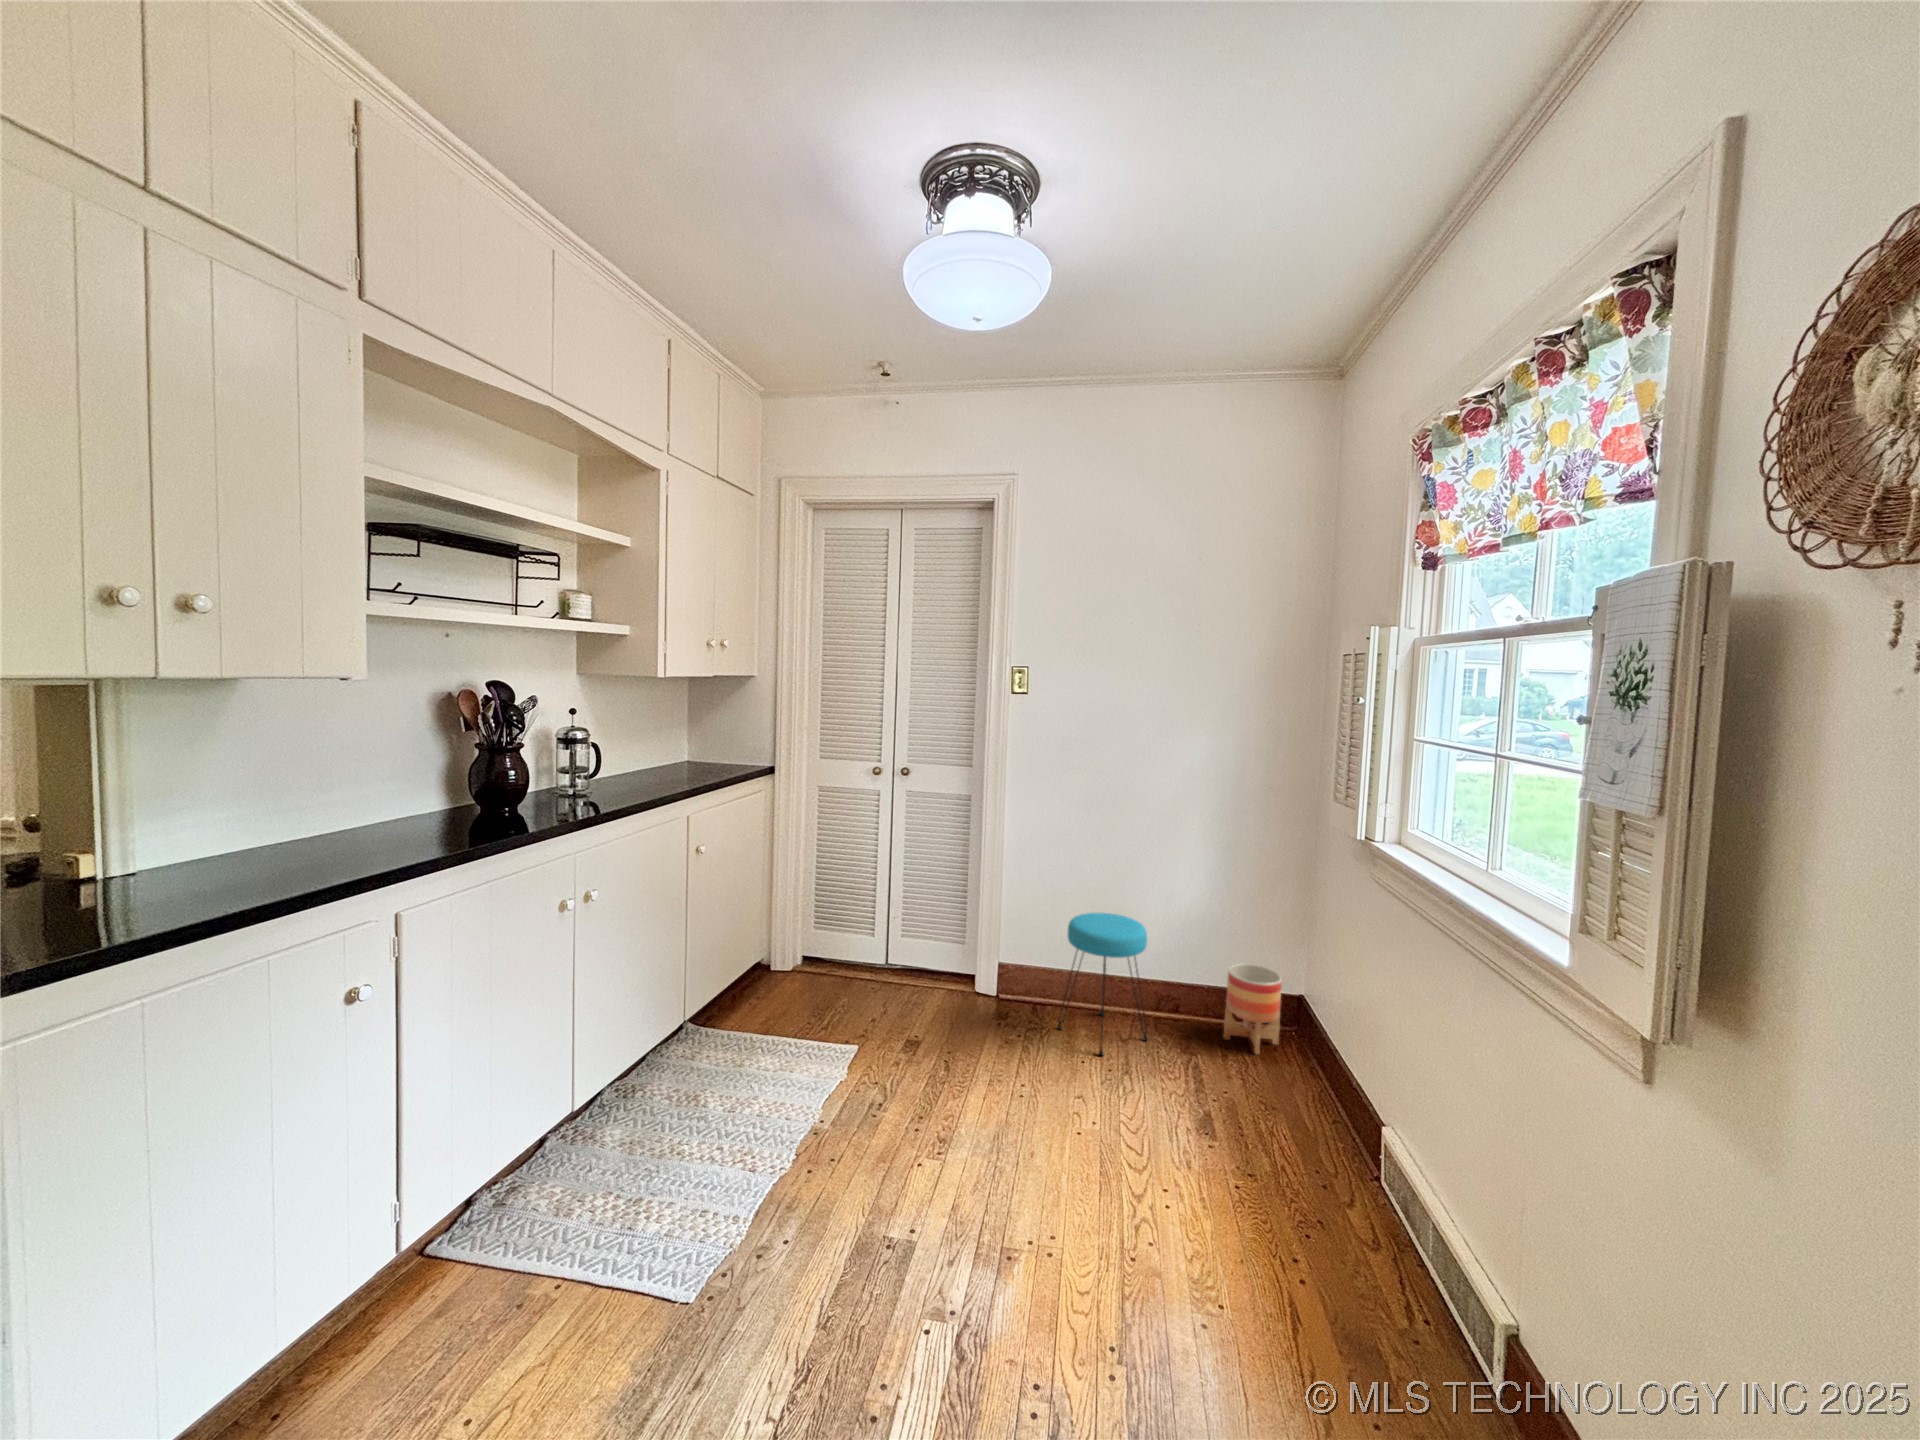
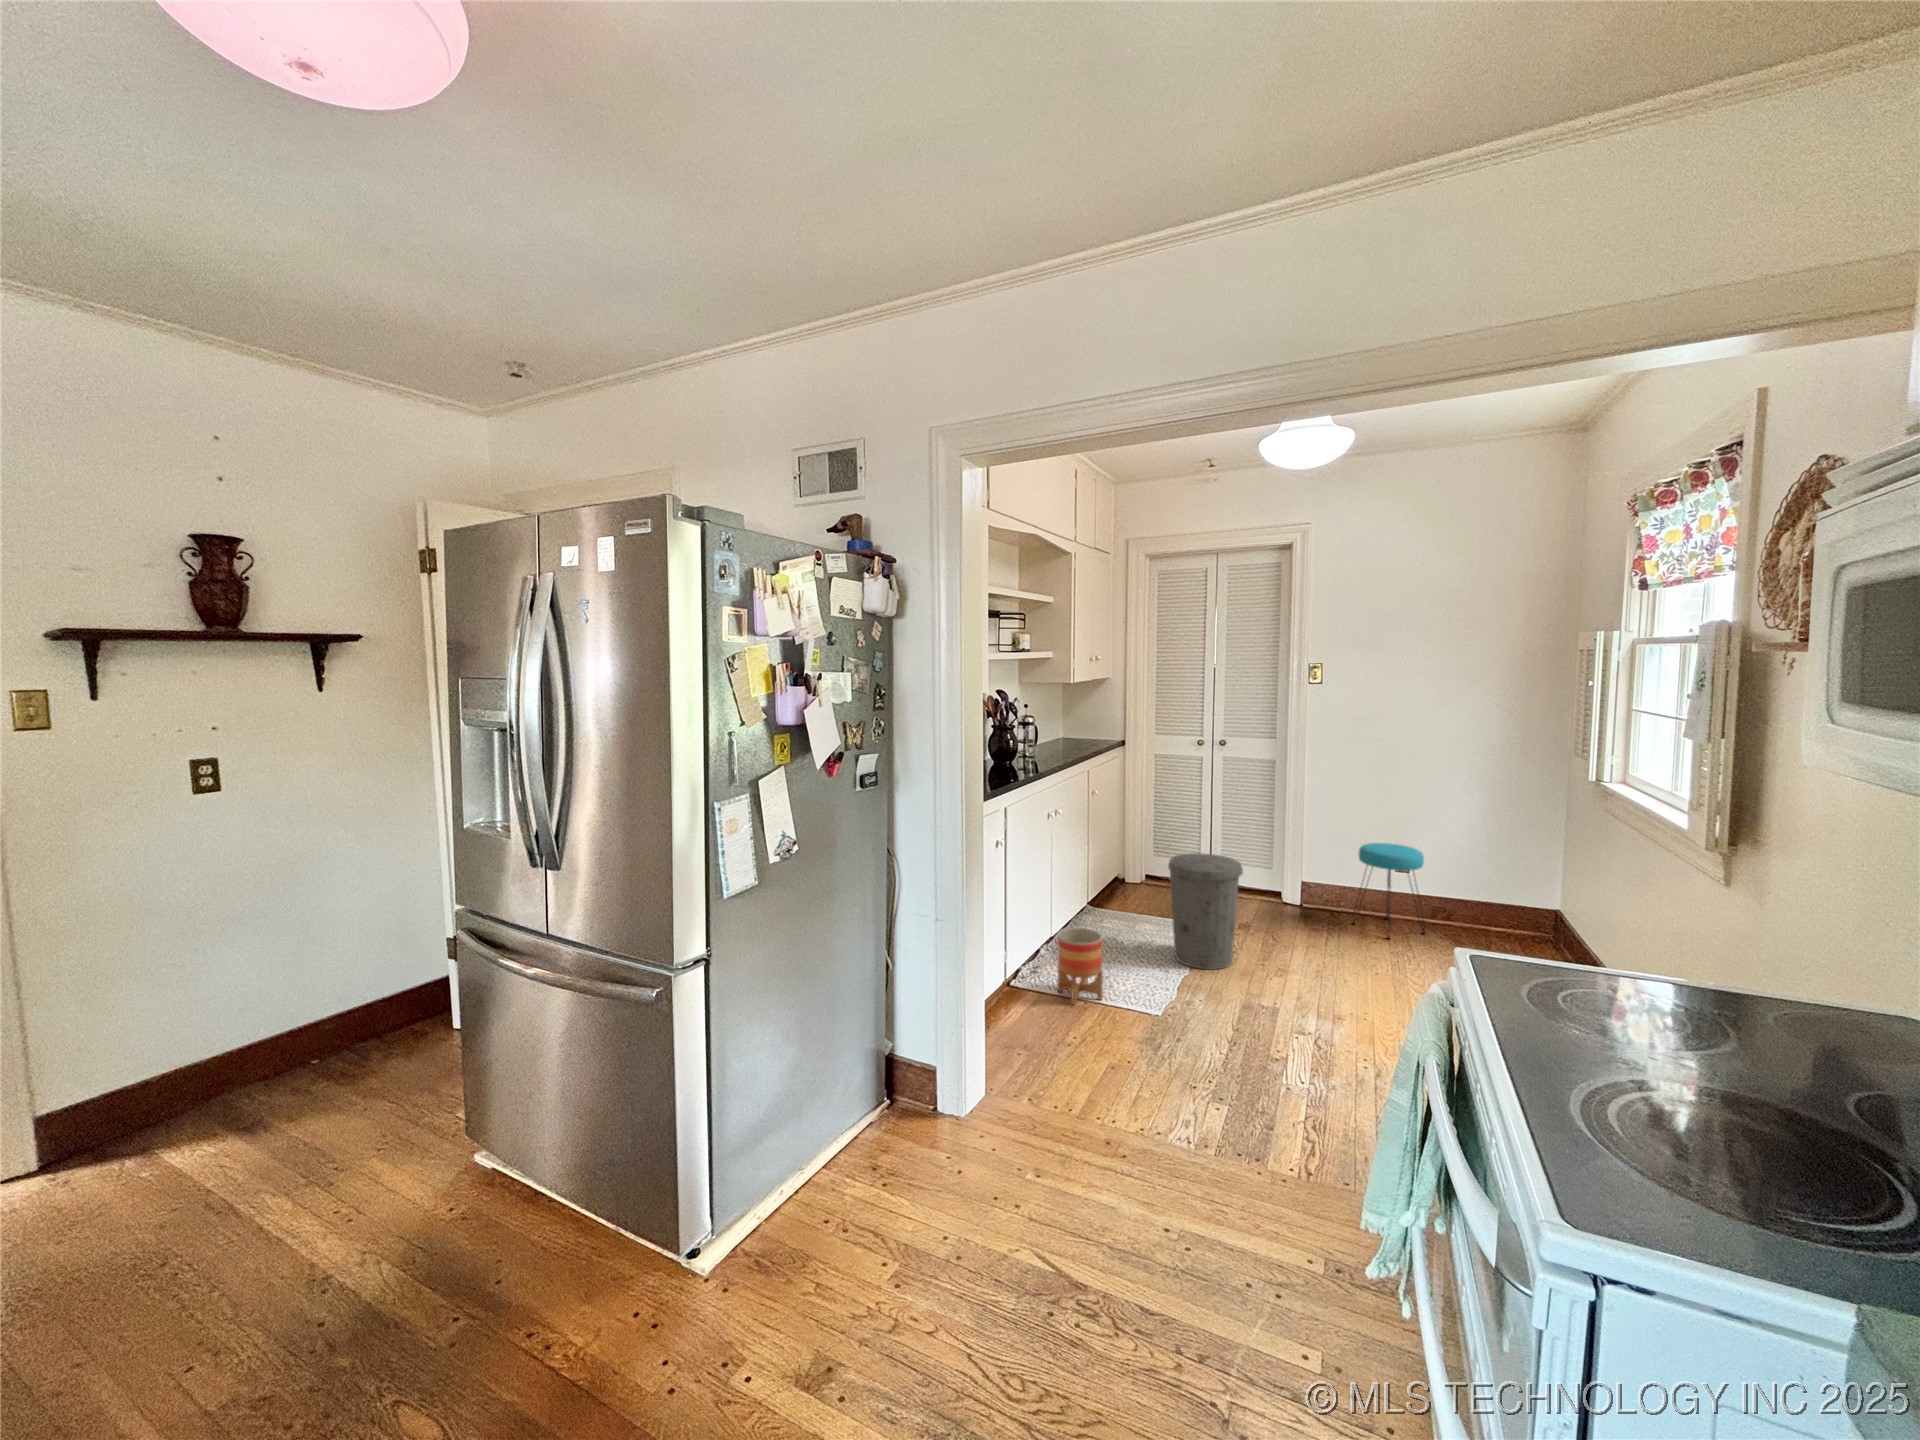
trash can: none [765,956,884,1167] -> present [1168,853,1243,970]
planter: present [1224,964,1282,1055] -> present [1057,928,1103,1005]

